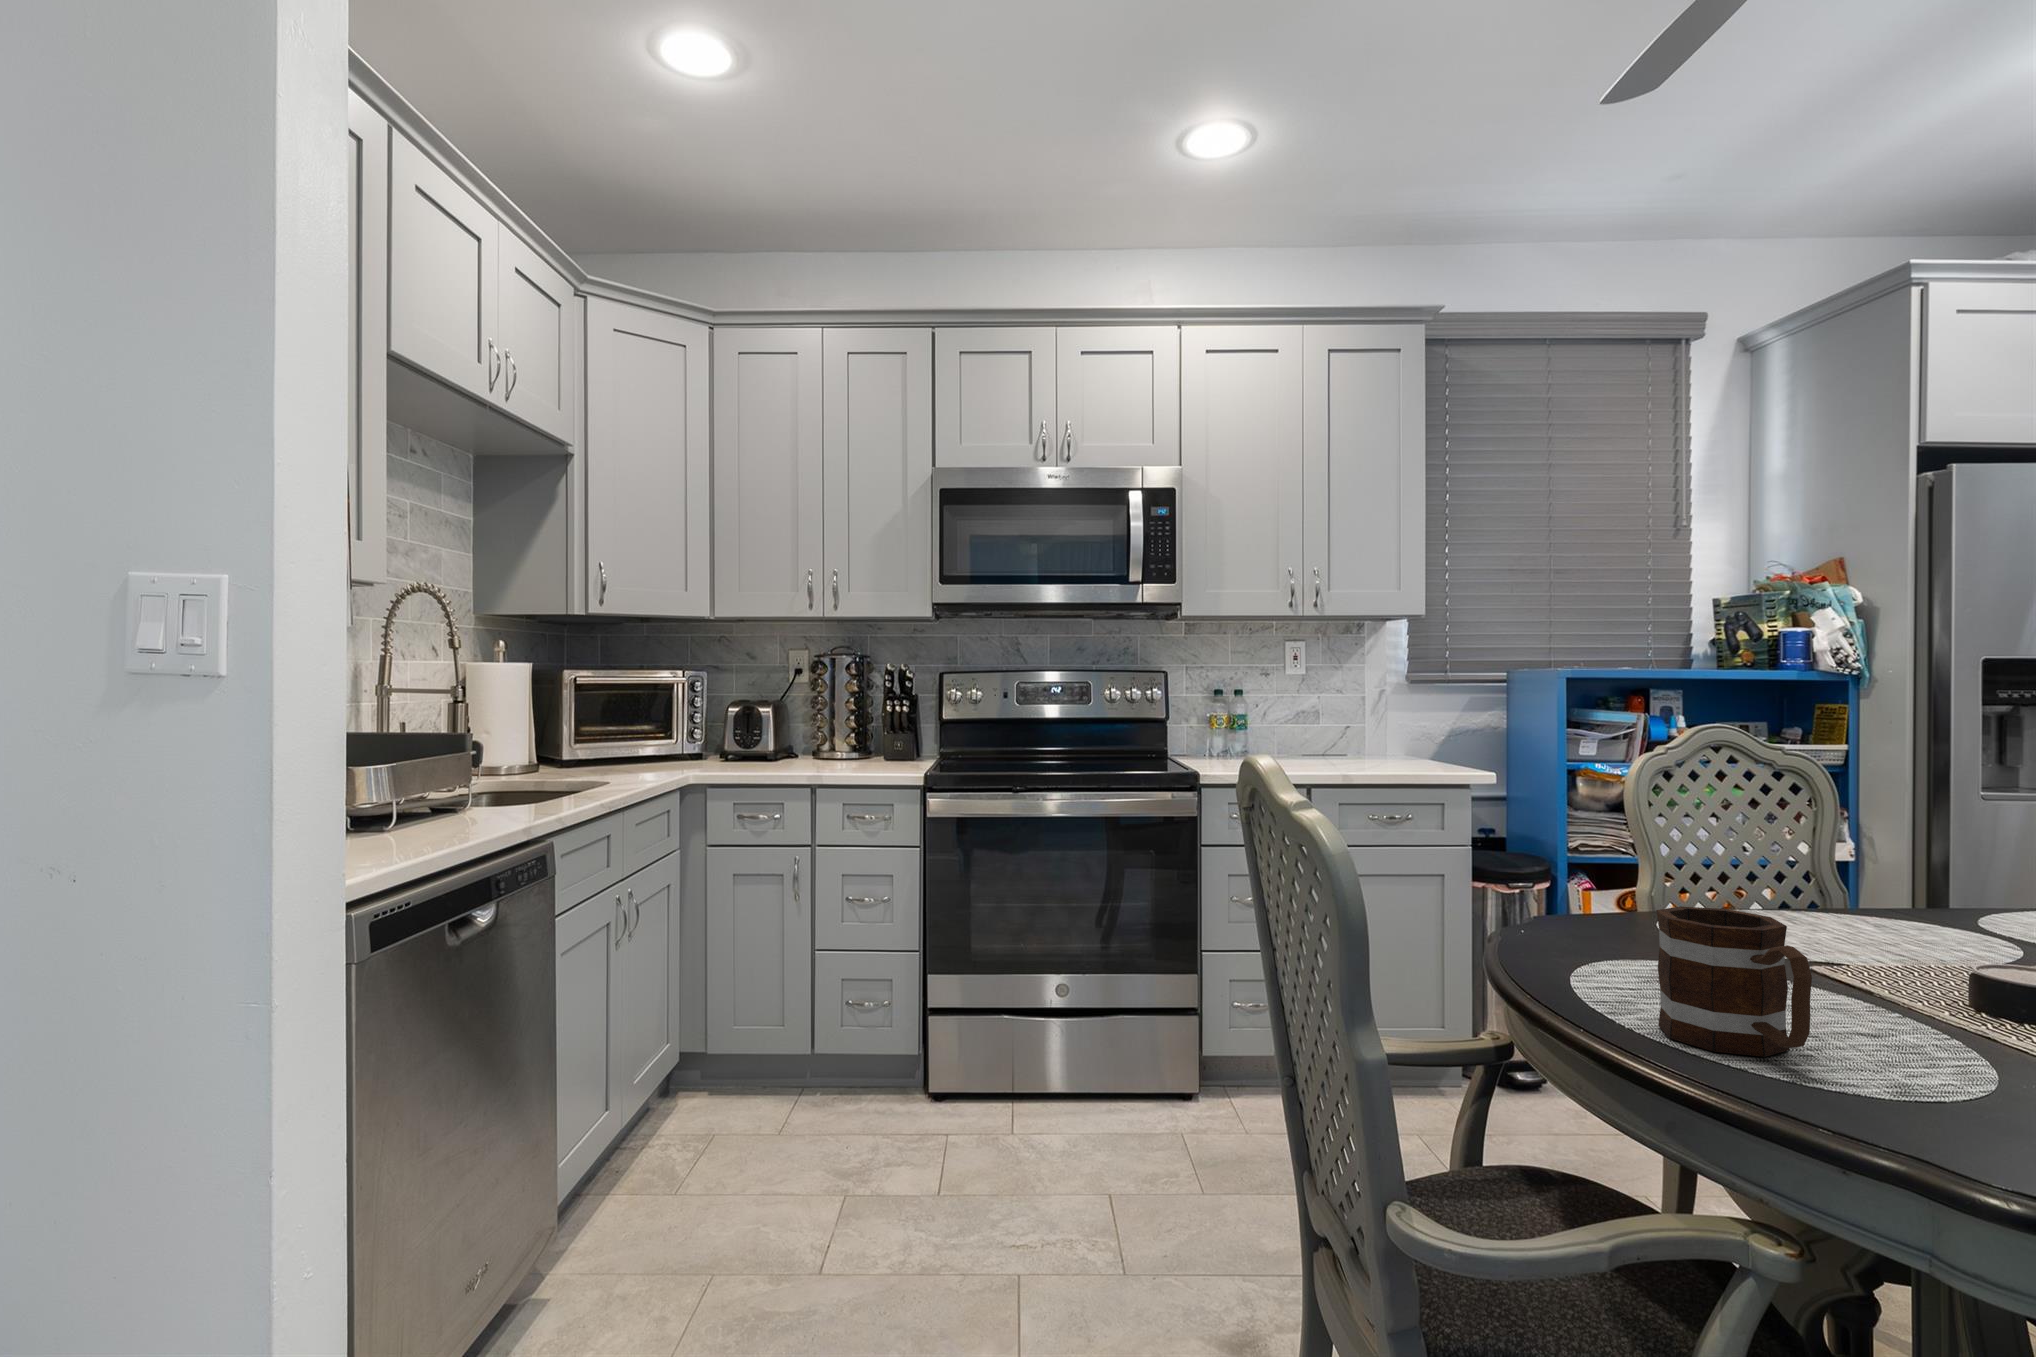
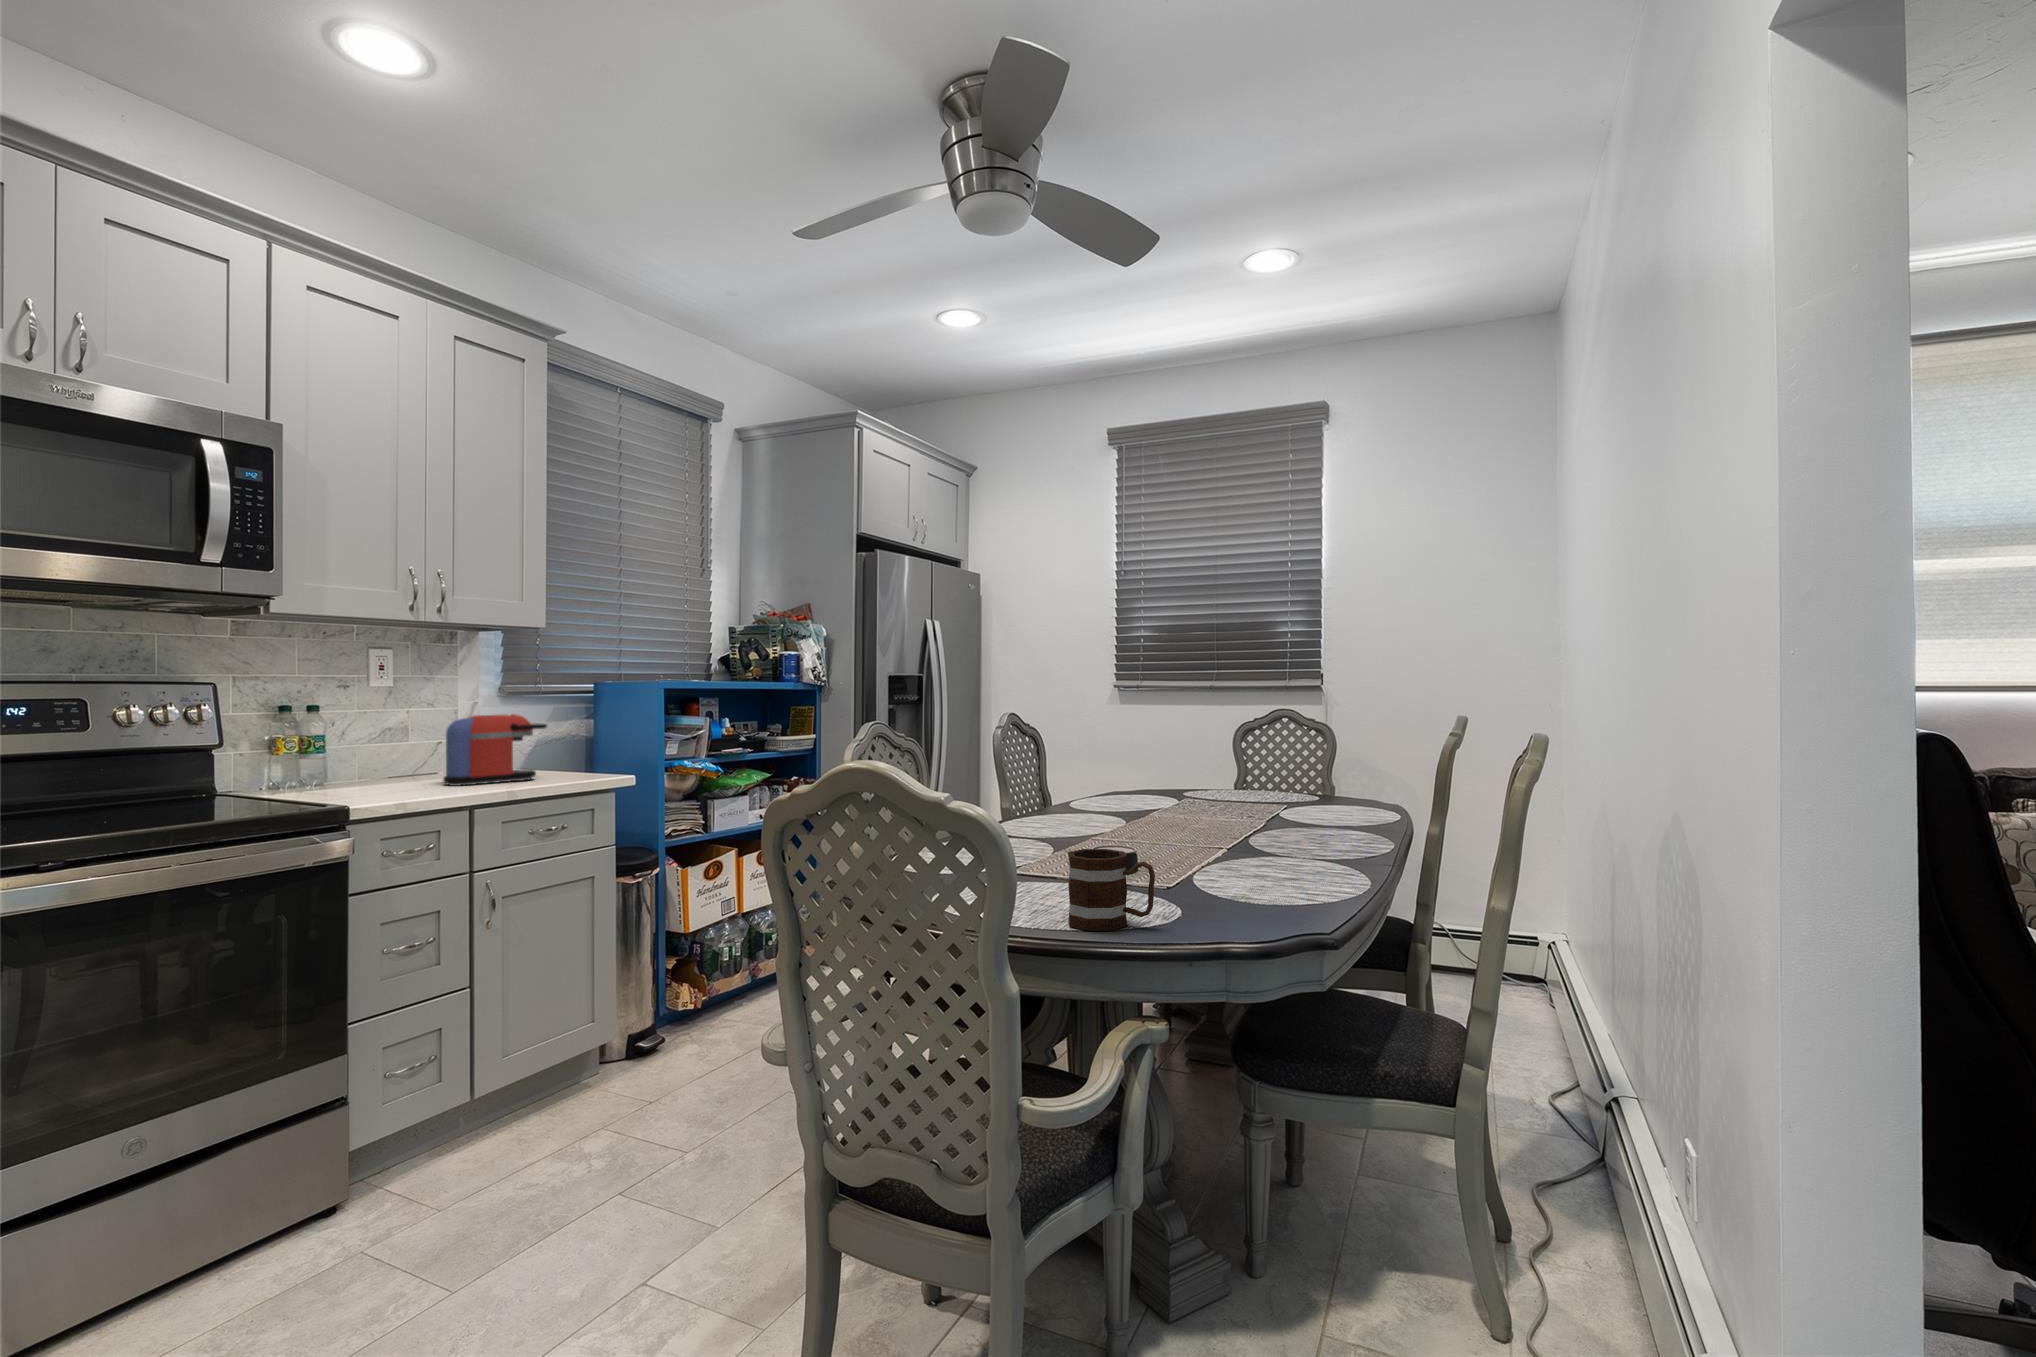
coffee maker: none [1321,702,1419,768] -> present [443,714,547,786]

